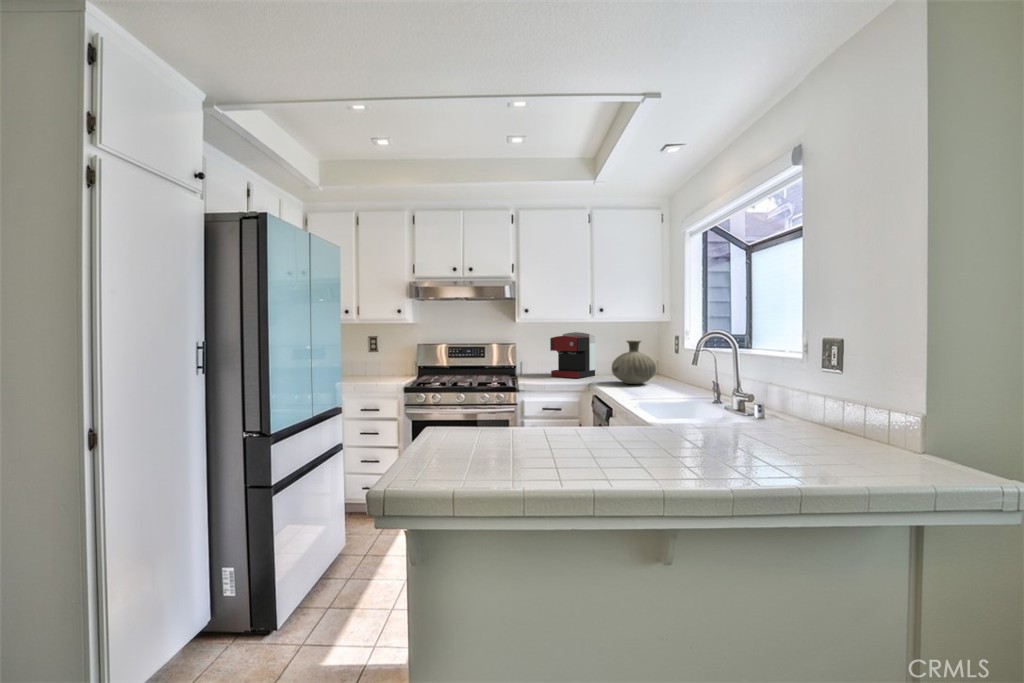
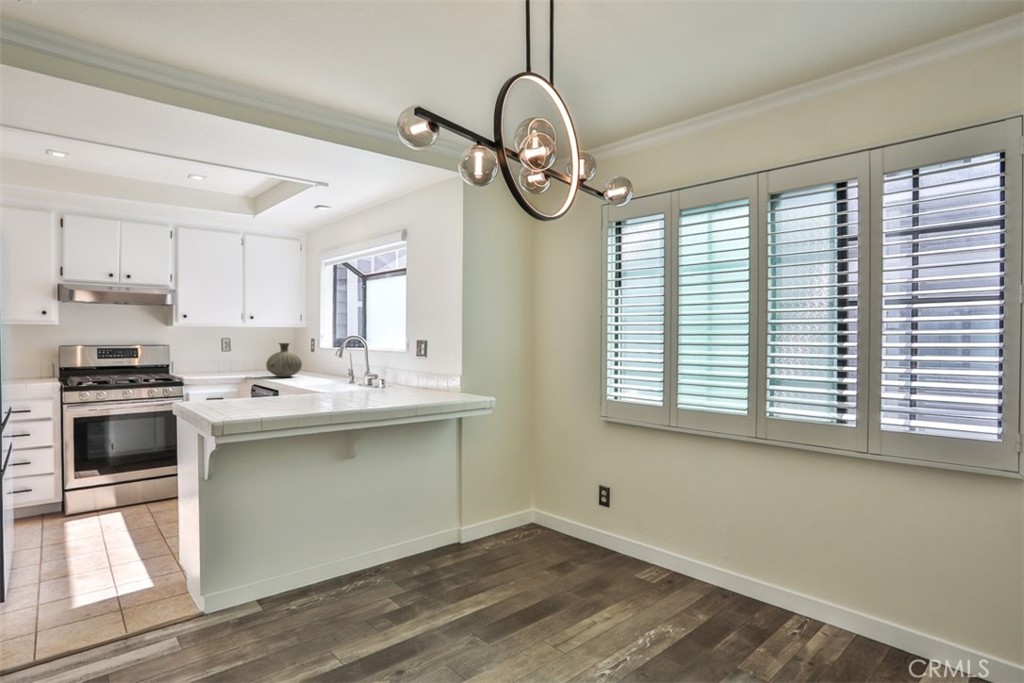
coffee maker: present [550,332,595,378] -> none [201,335,241,375]

